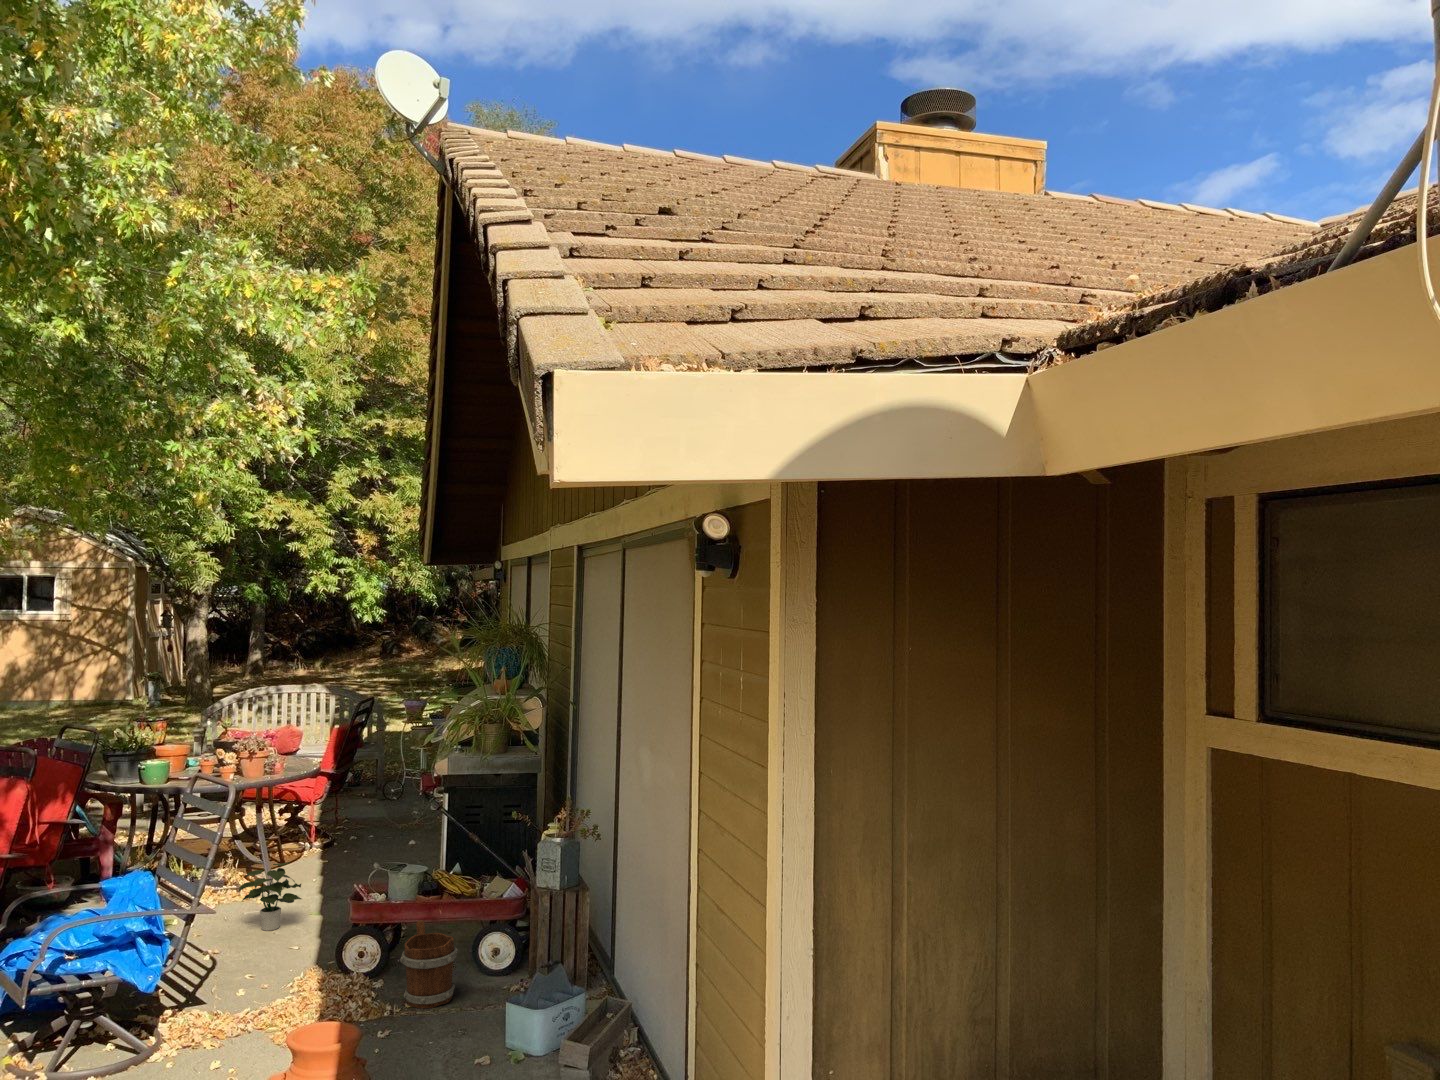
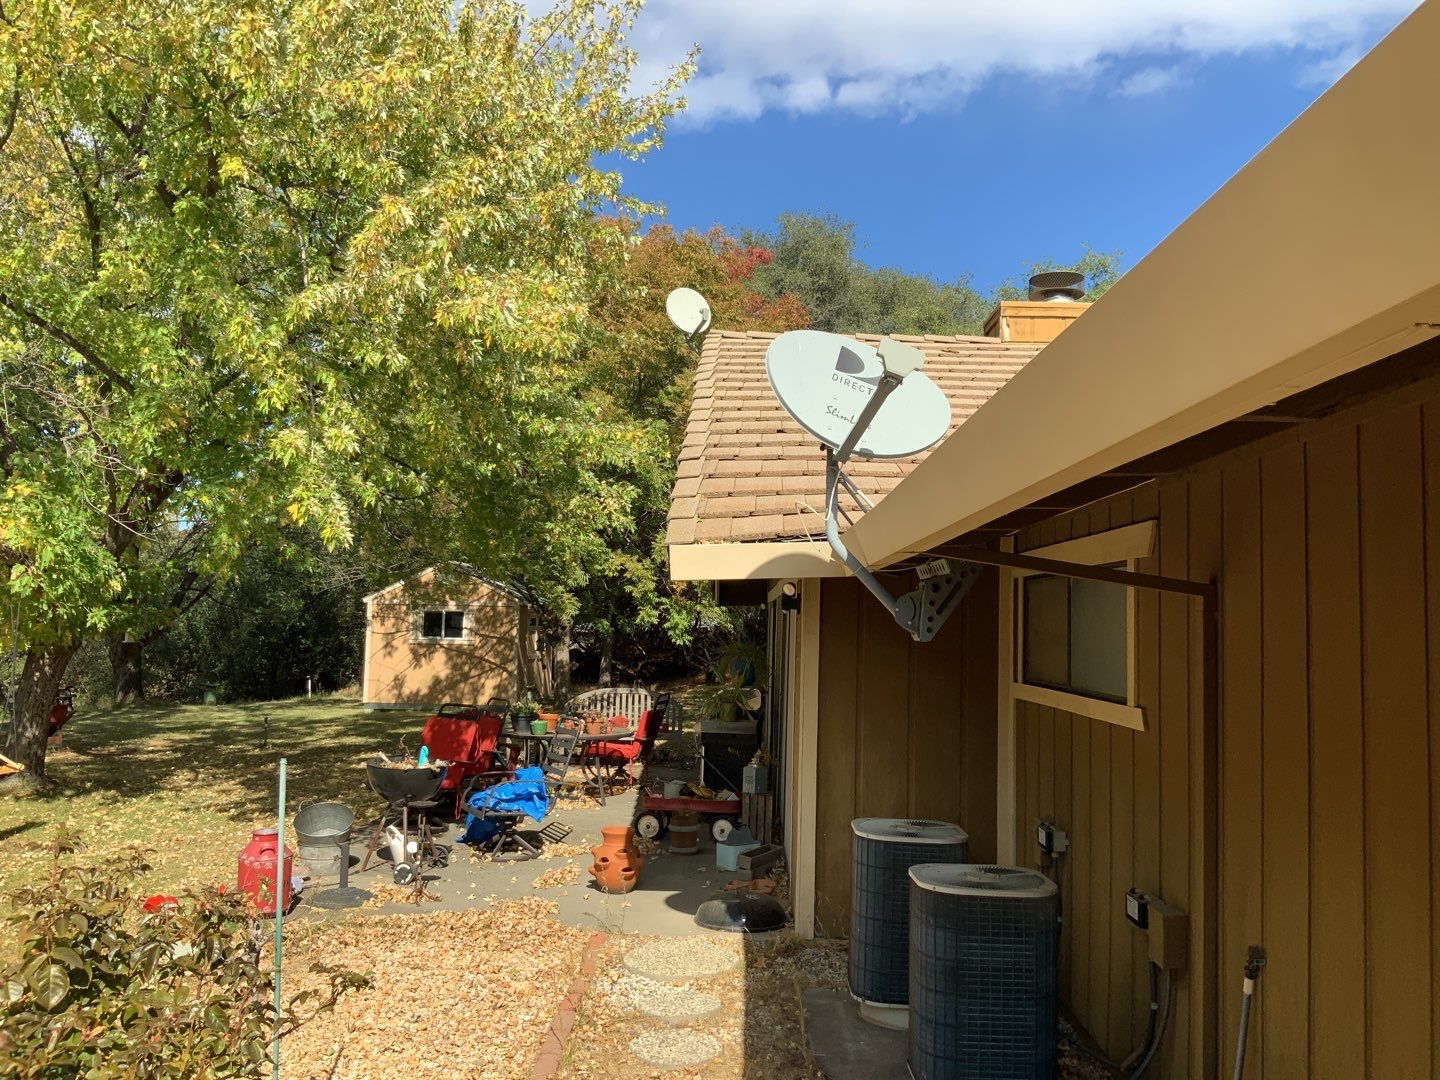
potted plant: present [238,862,301,931] -> none [584,782,620,822]

